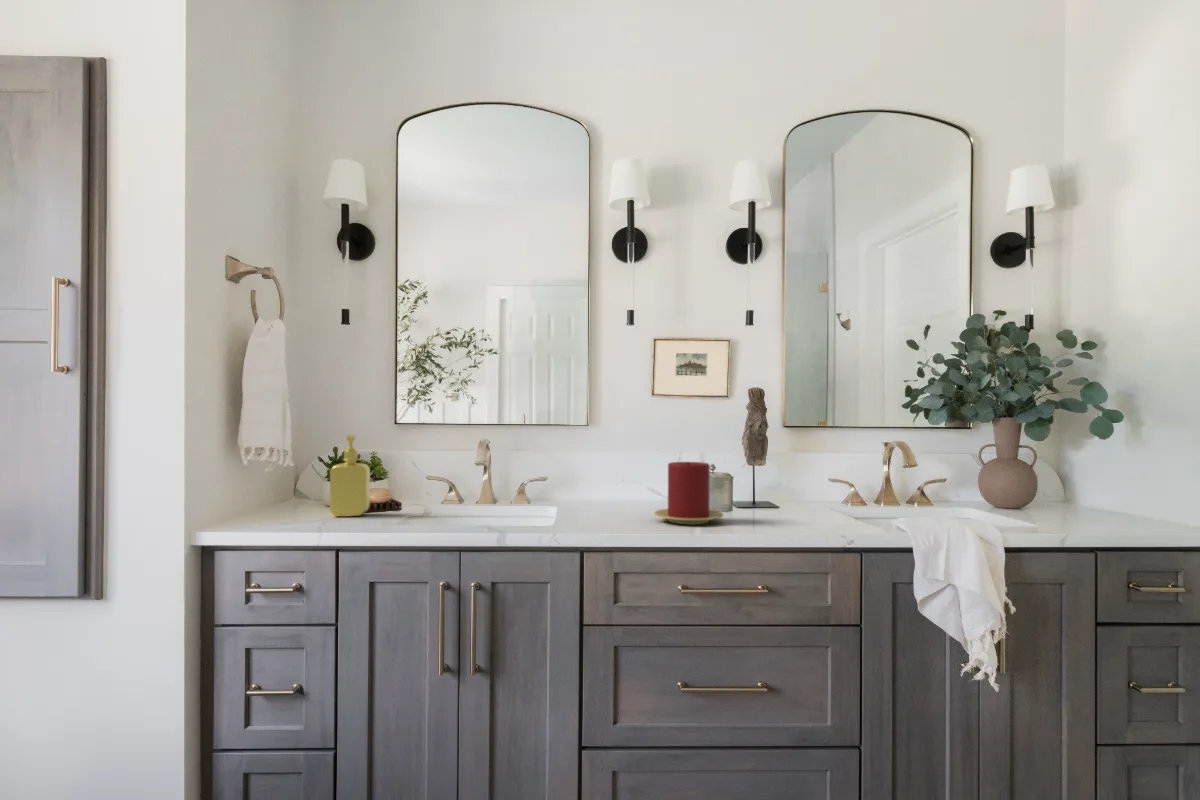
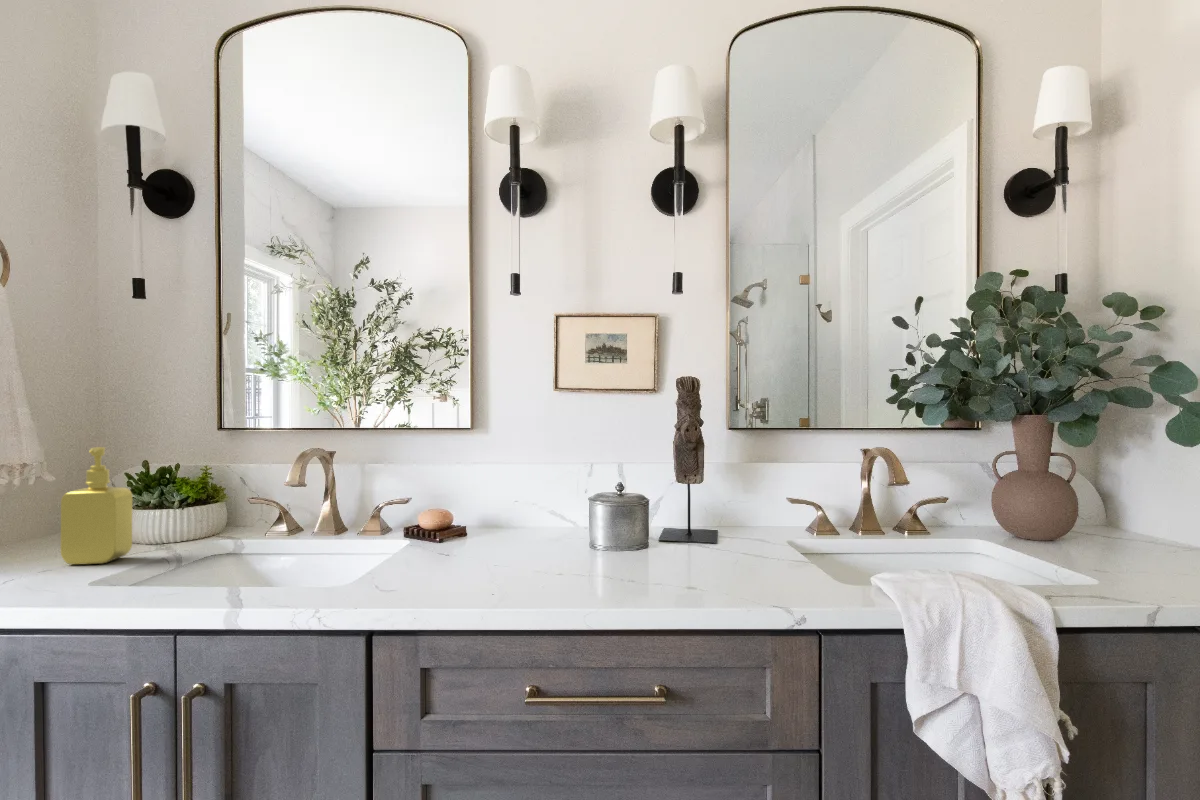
candle: present [654,462,723,524] -> none [516,483,618,580]

